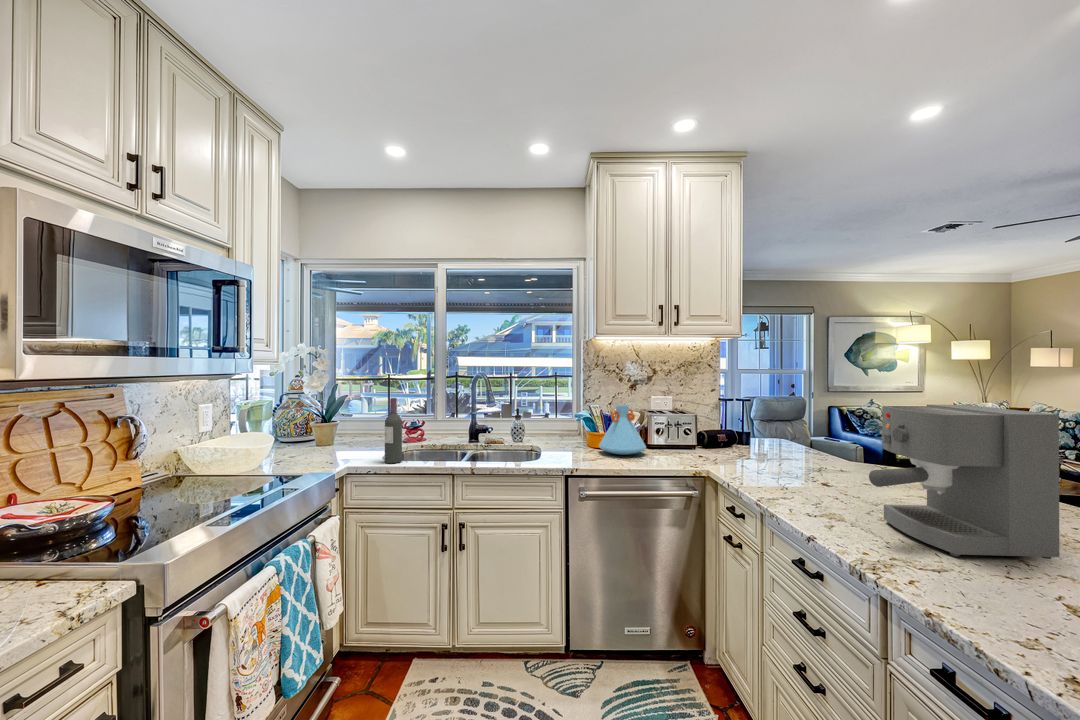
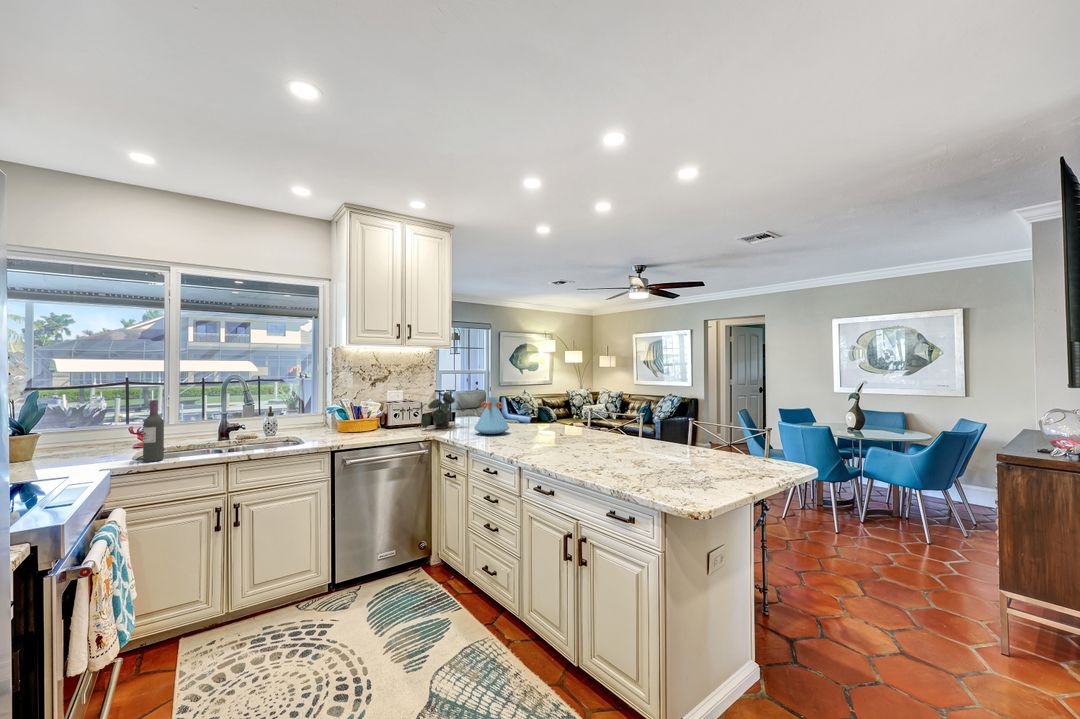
potted plant: none [685,403,760,458] -> present [415,393,463,429]
vase: present [599,405,646,455] -> present [475,397,509,434]
coffee maker: present [869,405,1059,559] -> none [520,385,585,451]

